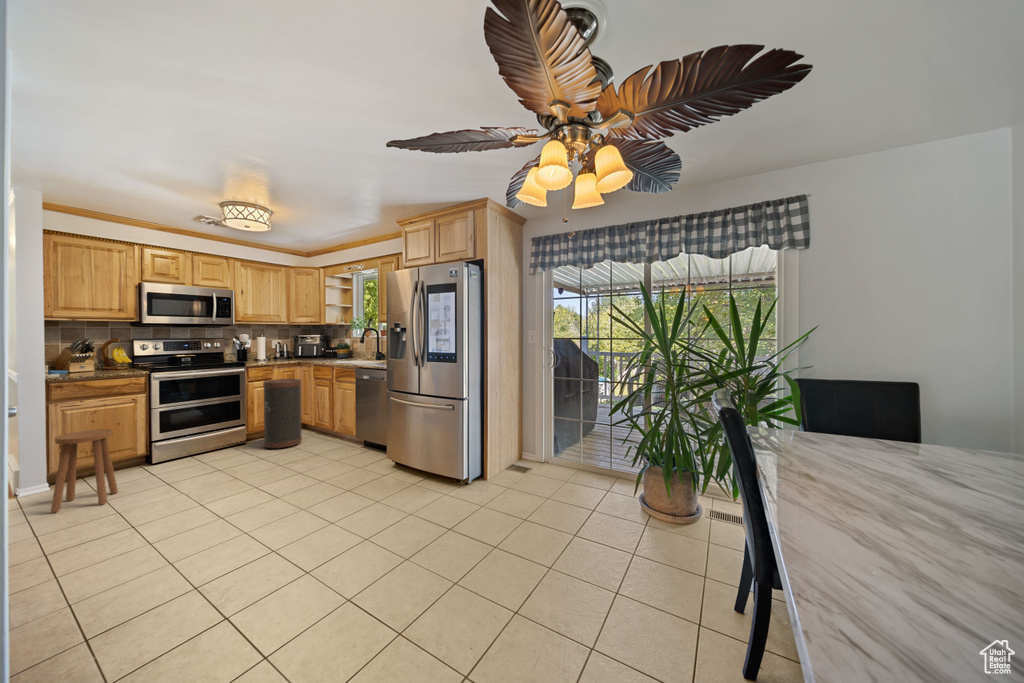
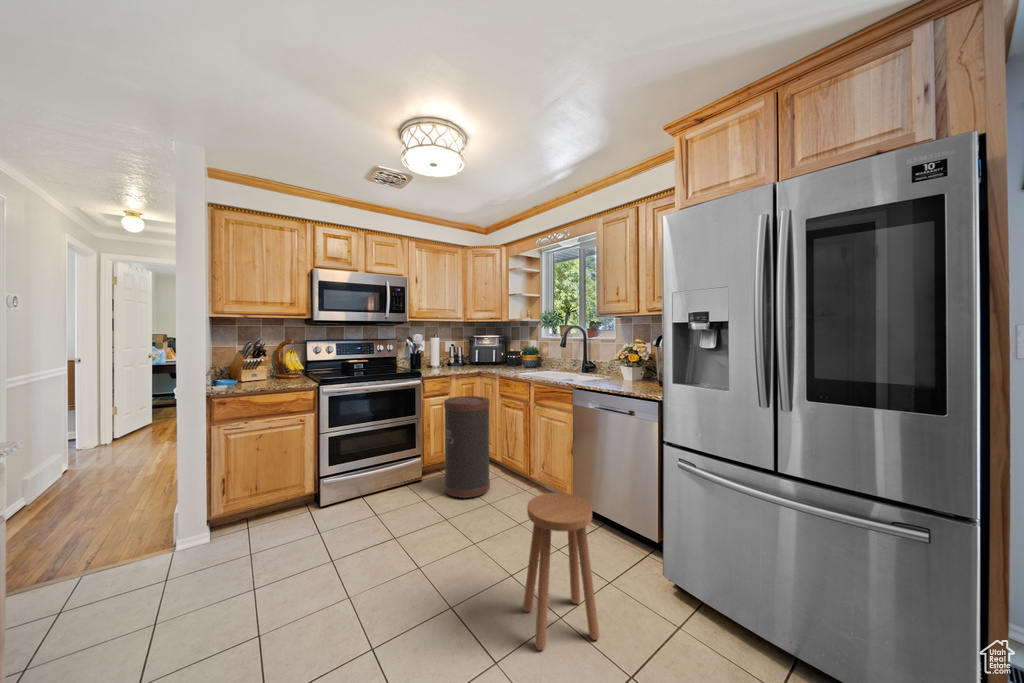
stool: present [51,429,118,513] -> present [523,493,599,650]

